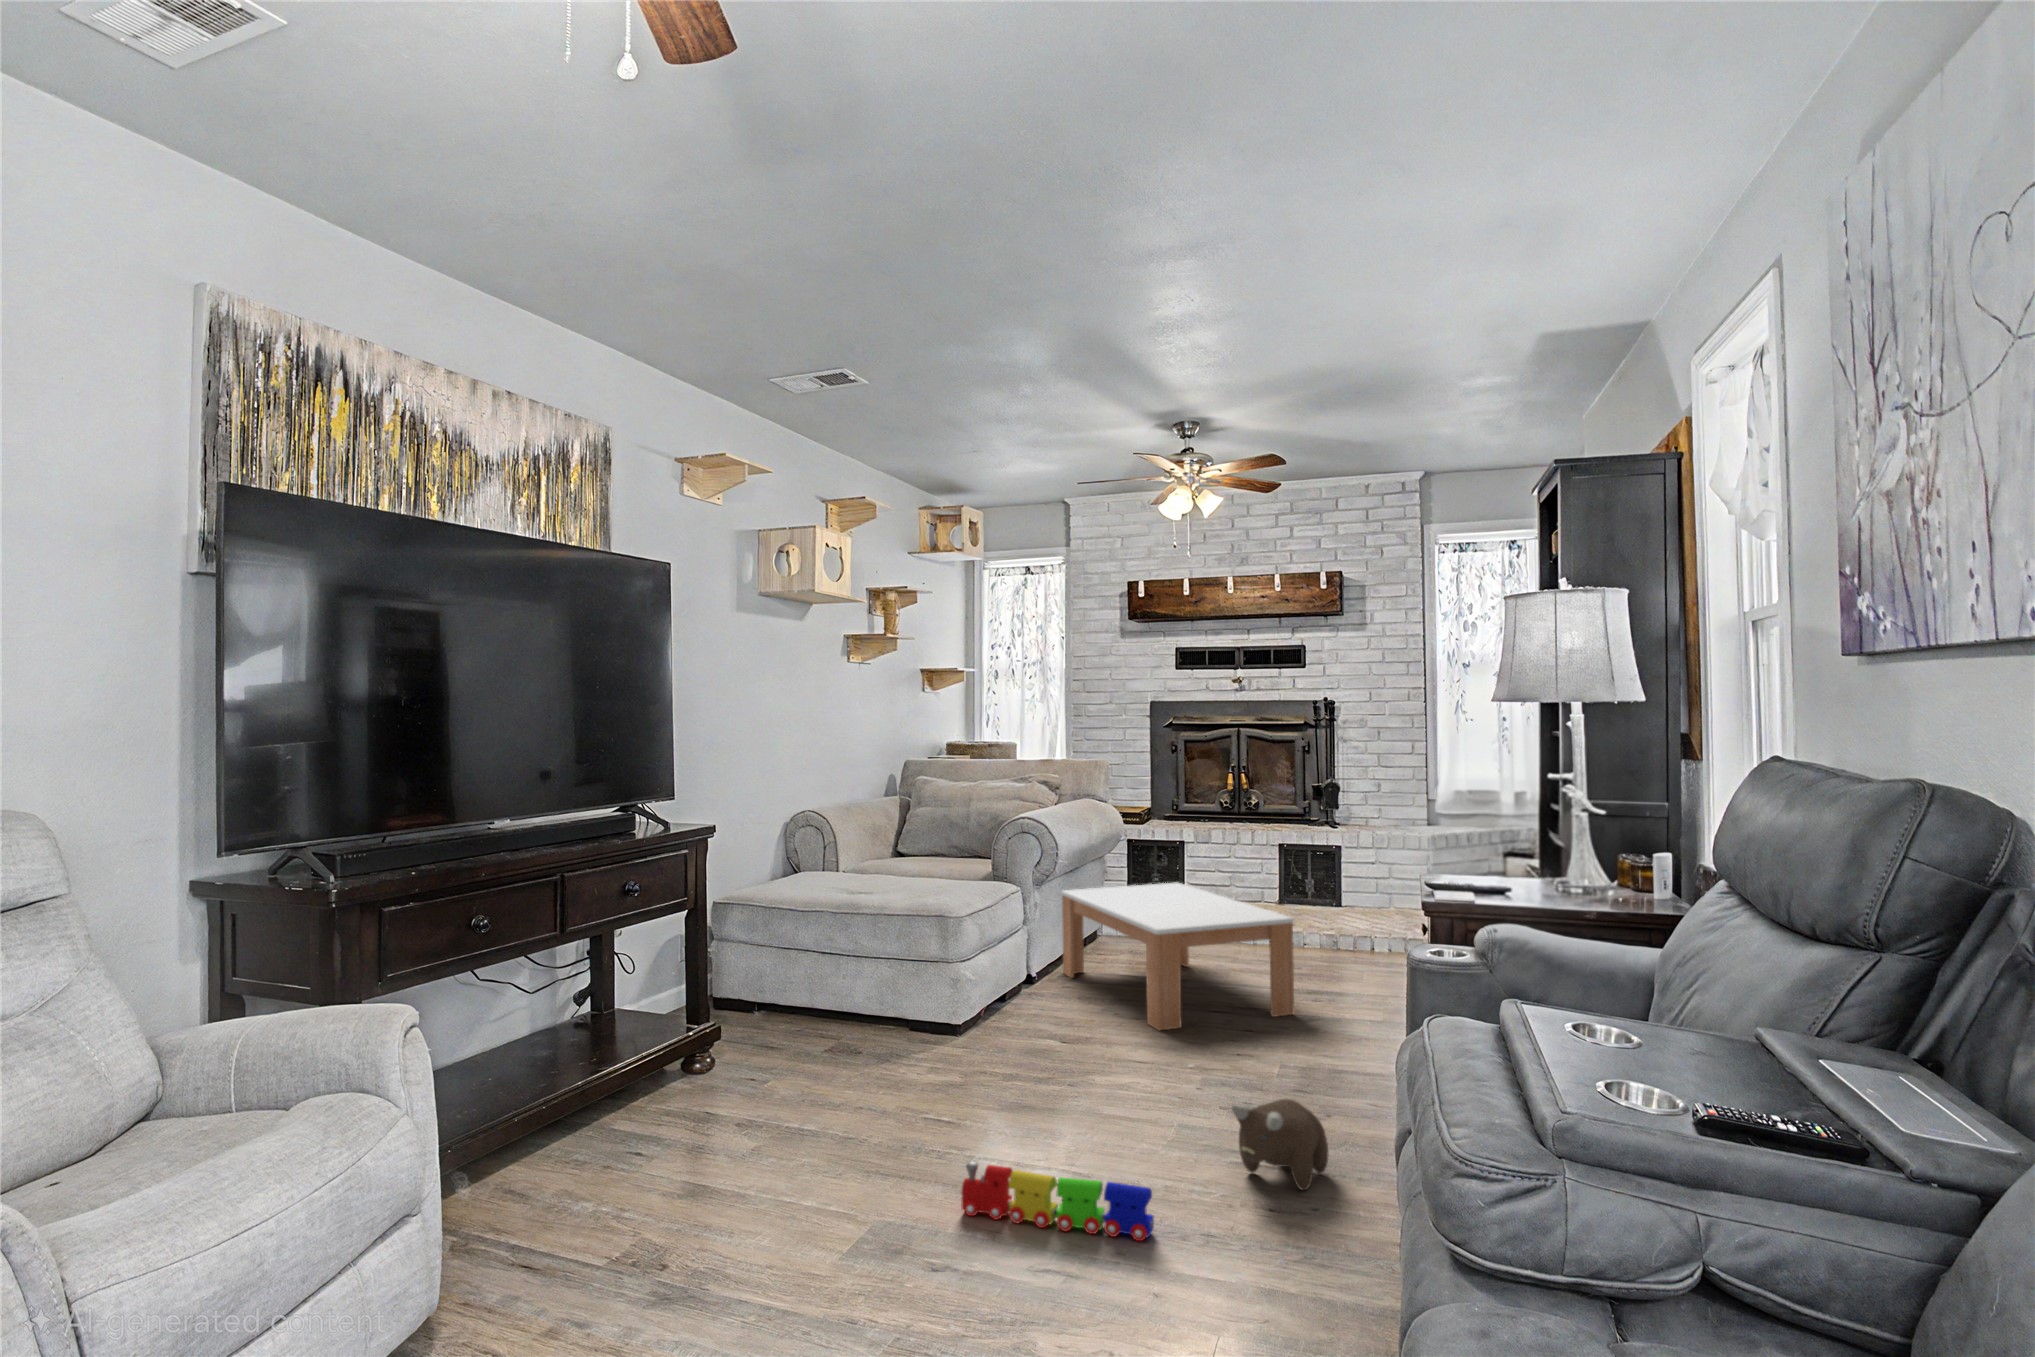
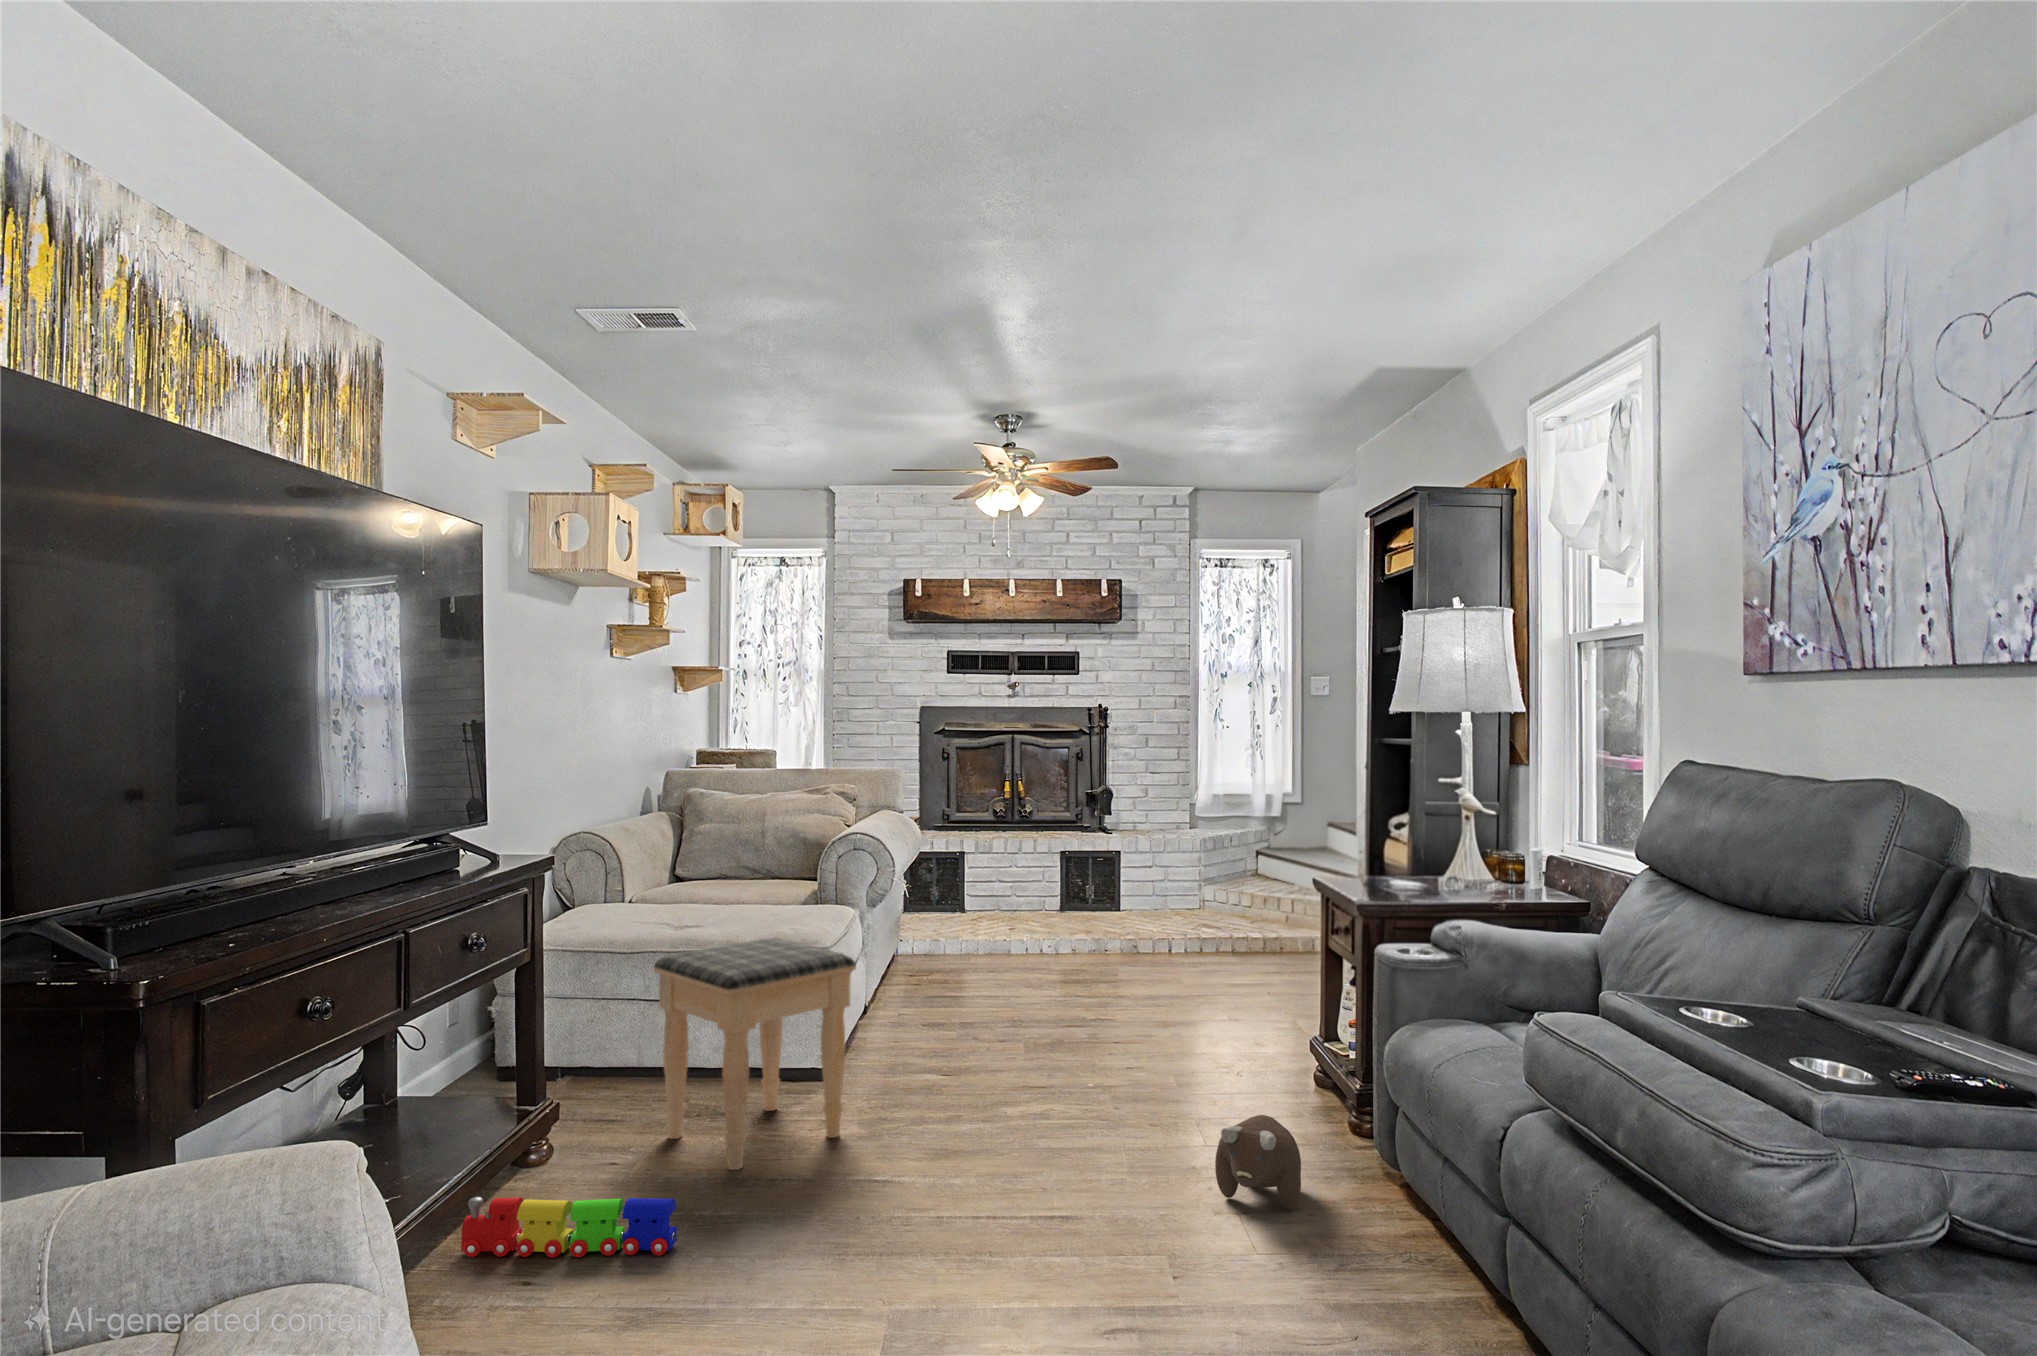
coffee table: present [1061,883,1294,1030] -> none [880,897,1148,1057]
footstool: none [806,907,963,1097] -> present [654,938,856,1170]
toy train: present [961,1162,1154,1241] -> present [461,1197,677,1258]

